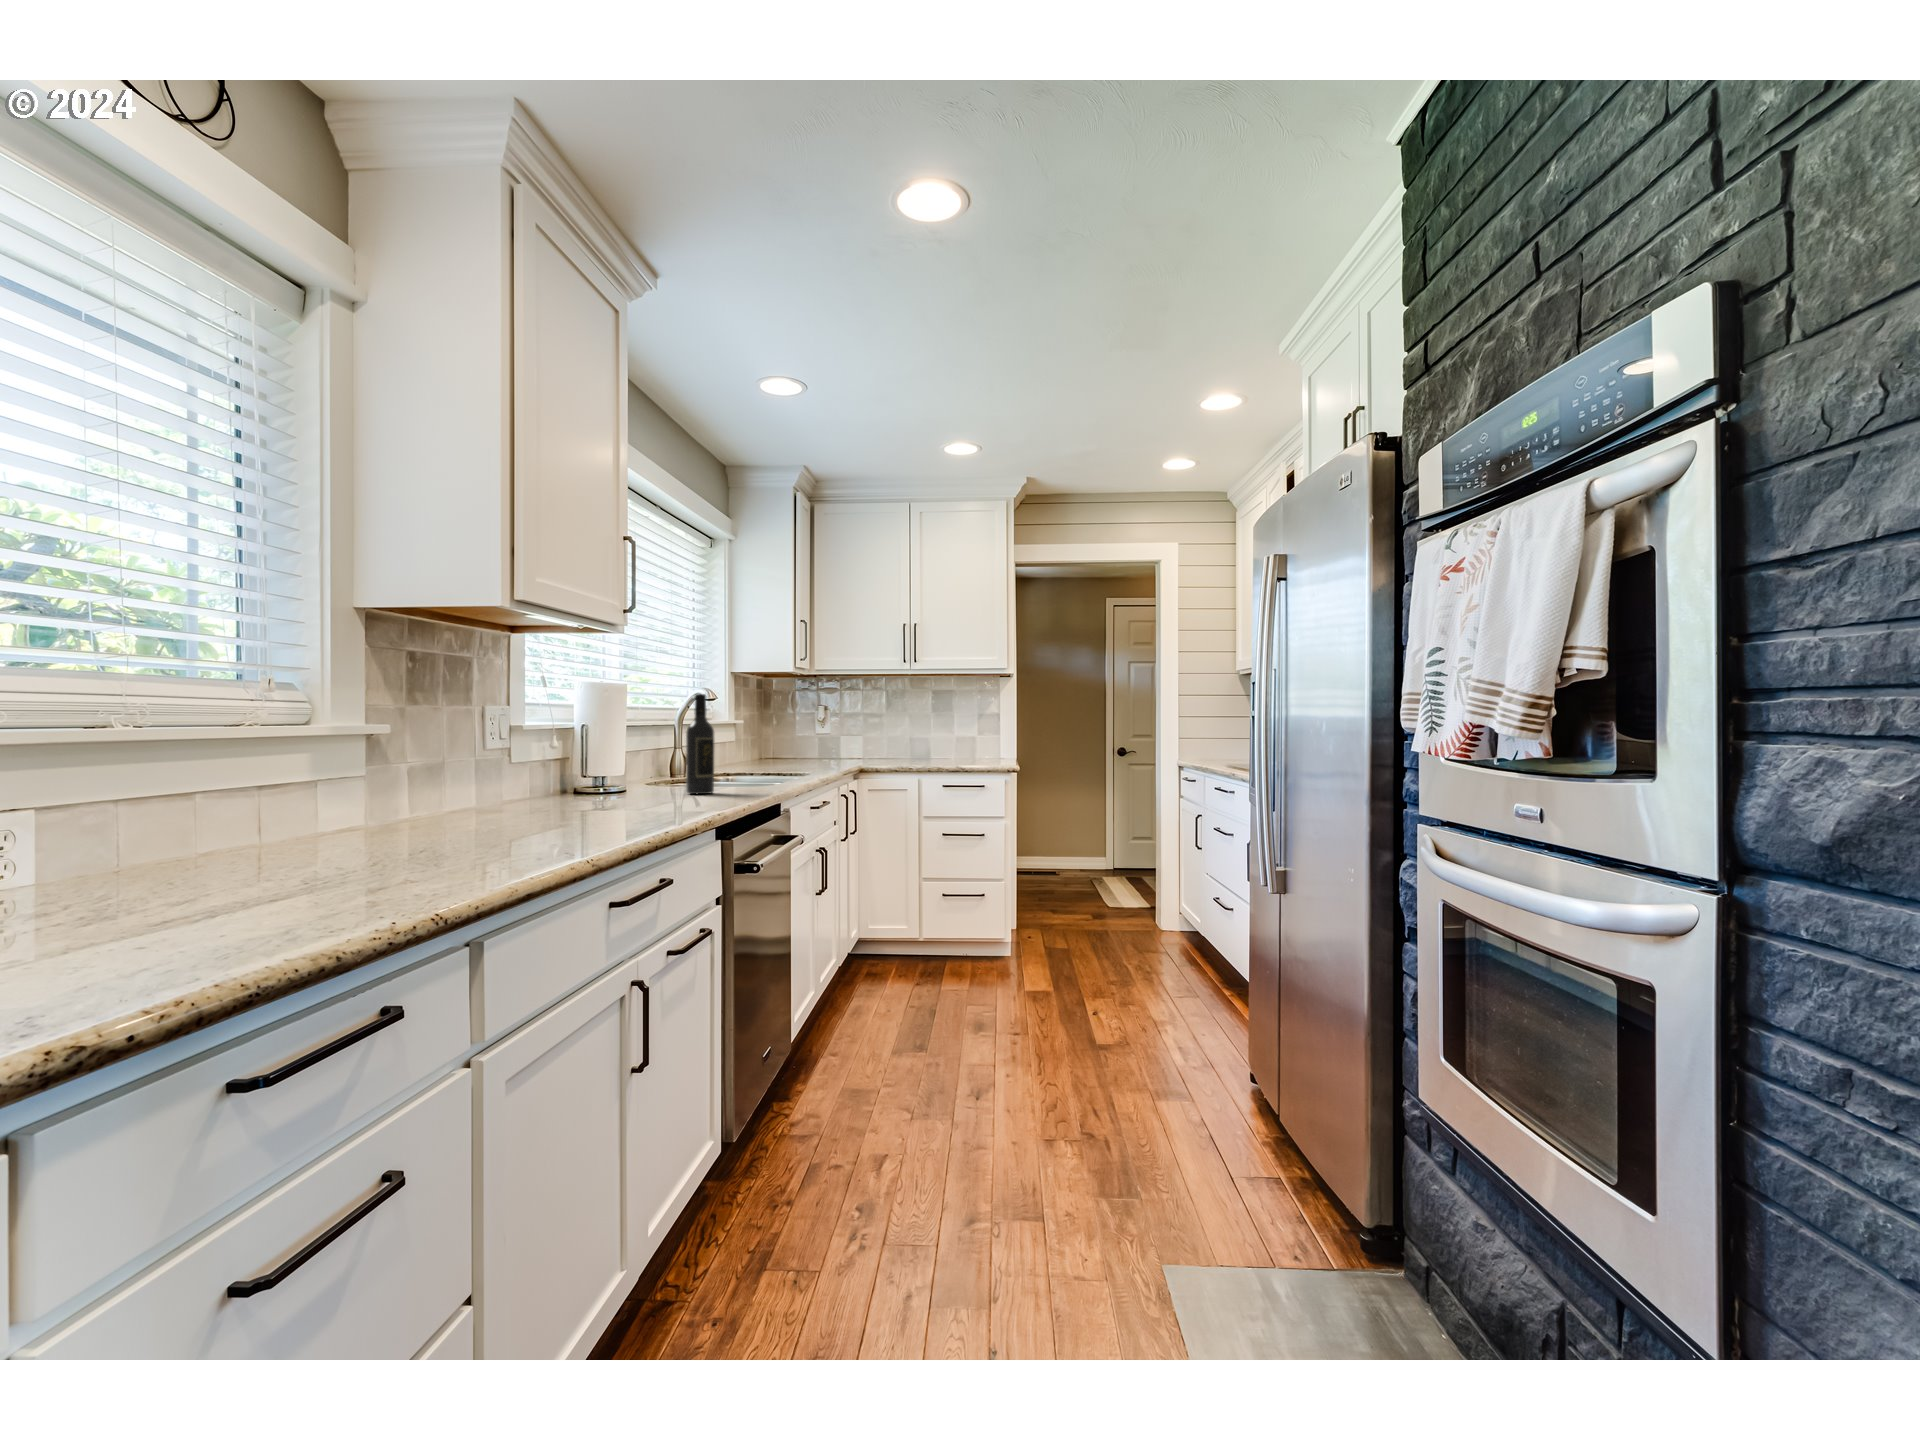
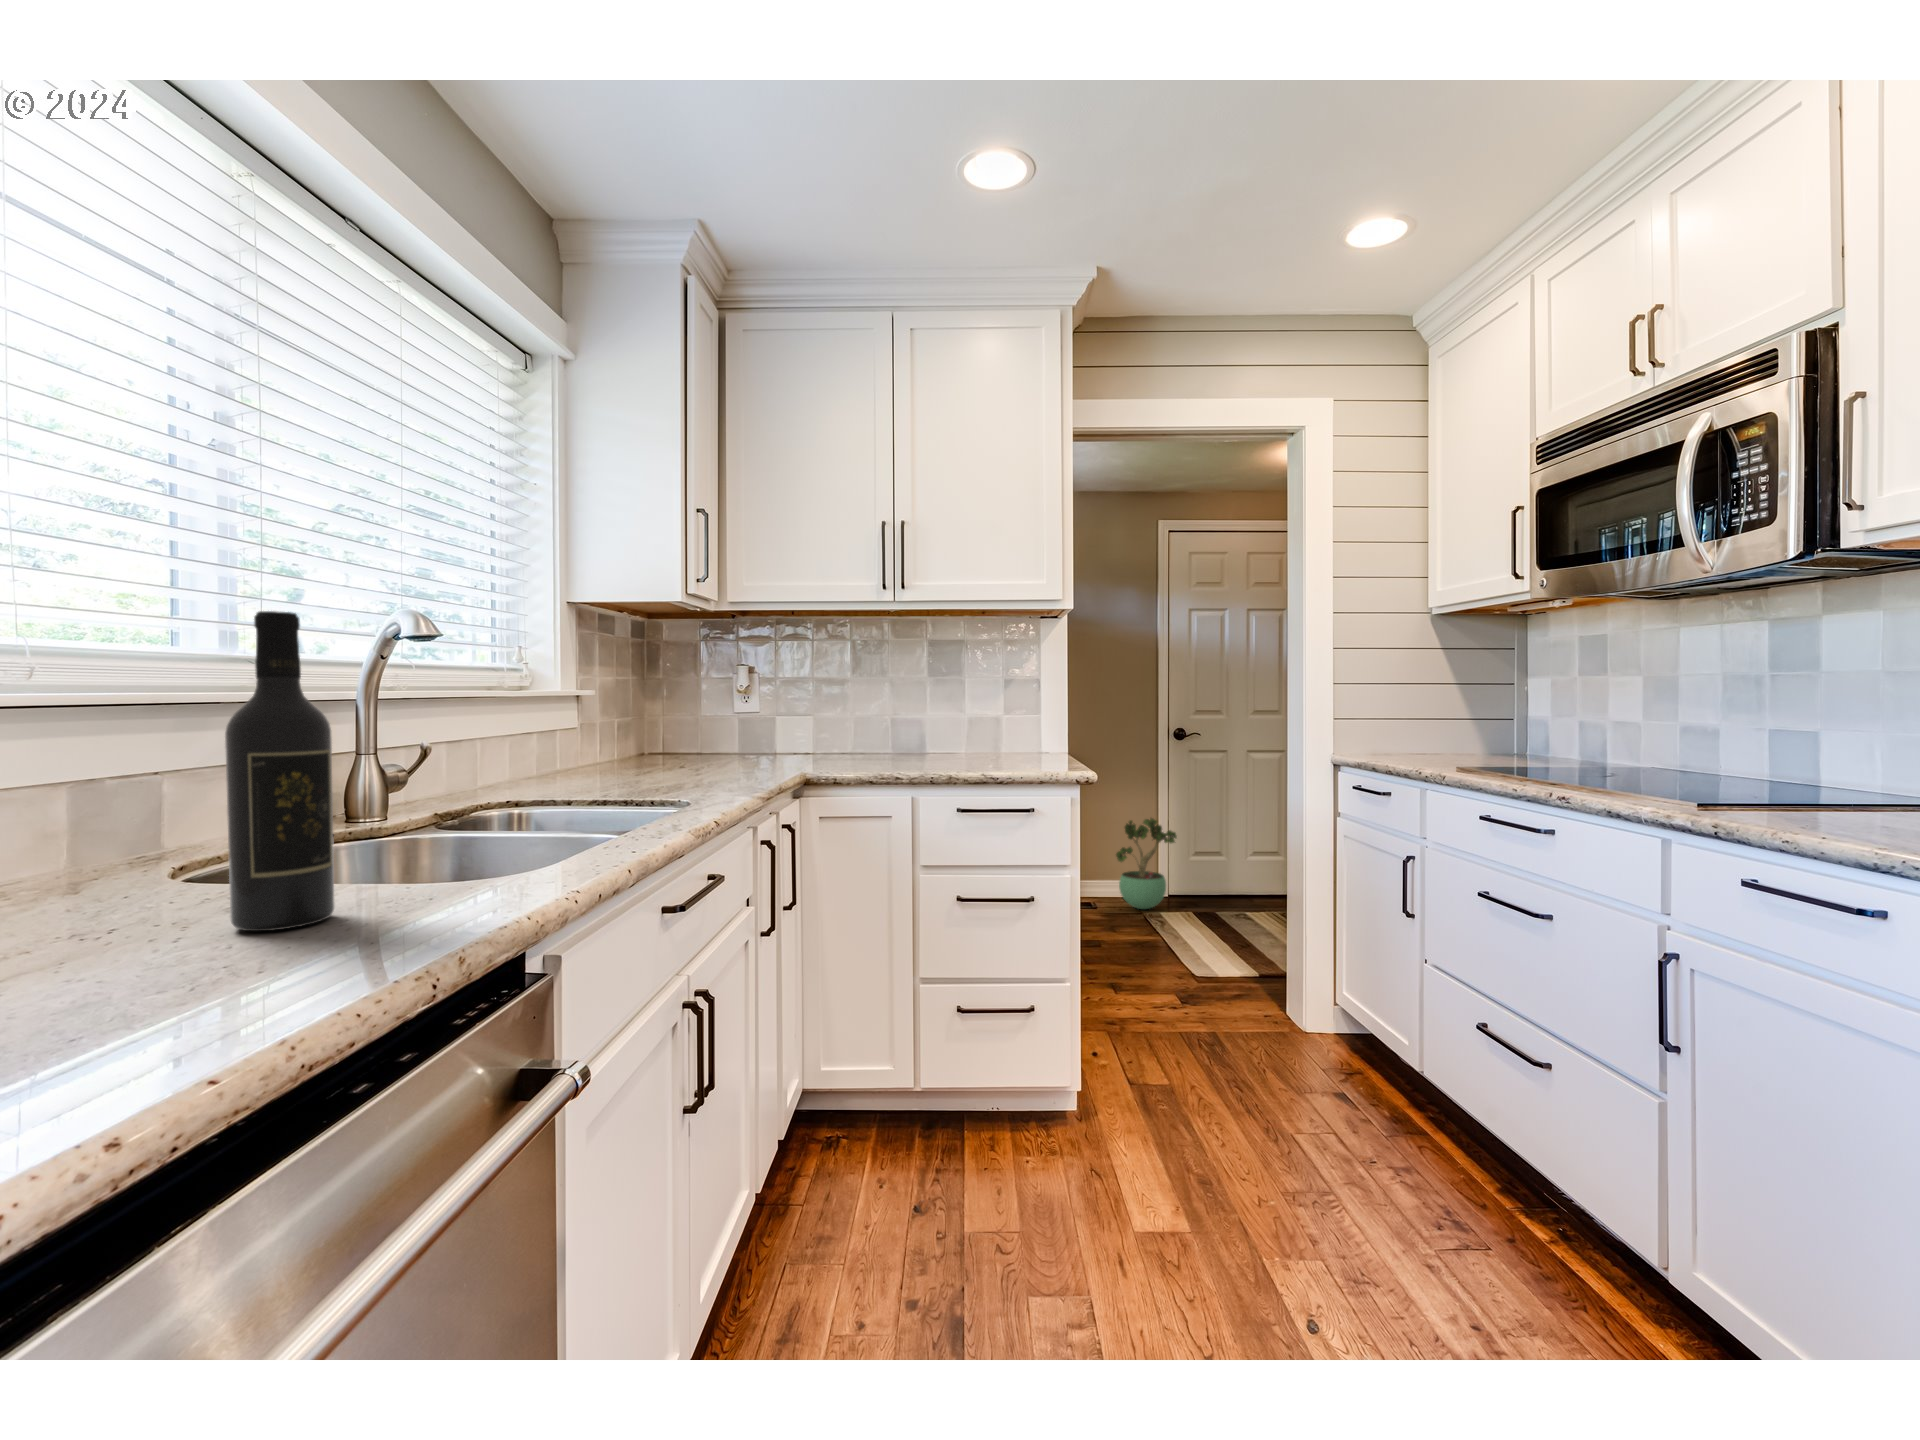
potted plant: none [1074,811,1118,877] -> present [1116,818,1177,909]

